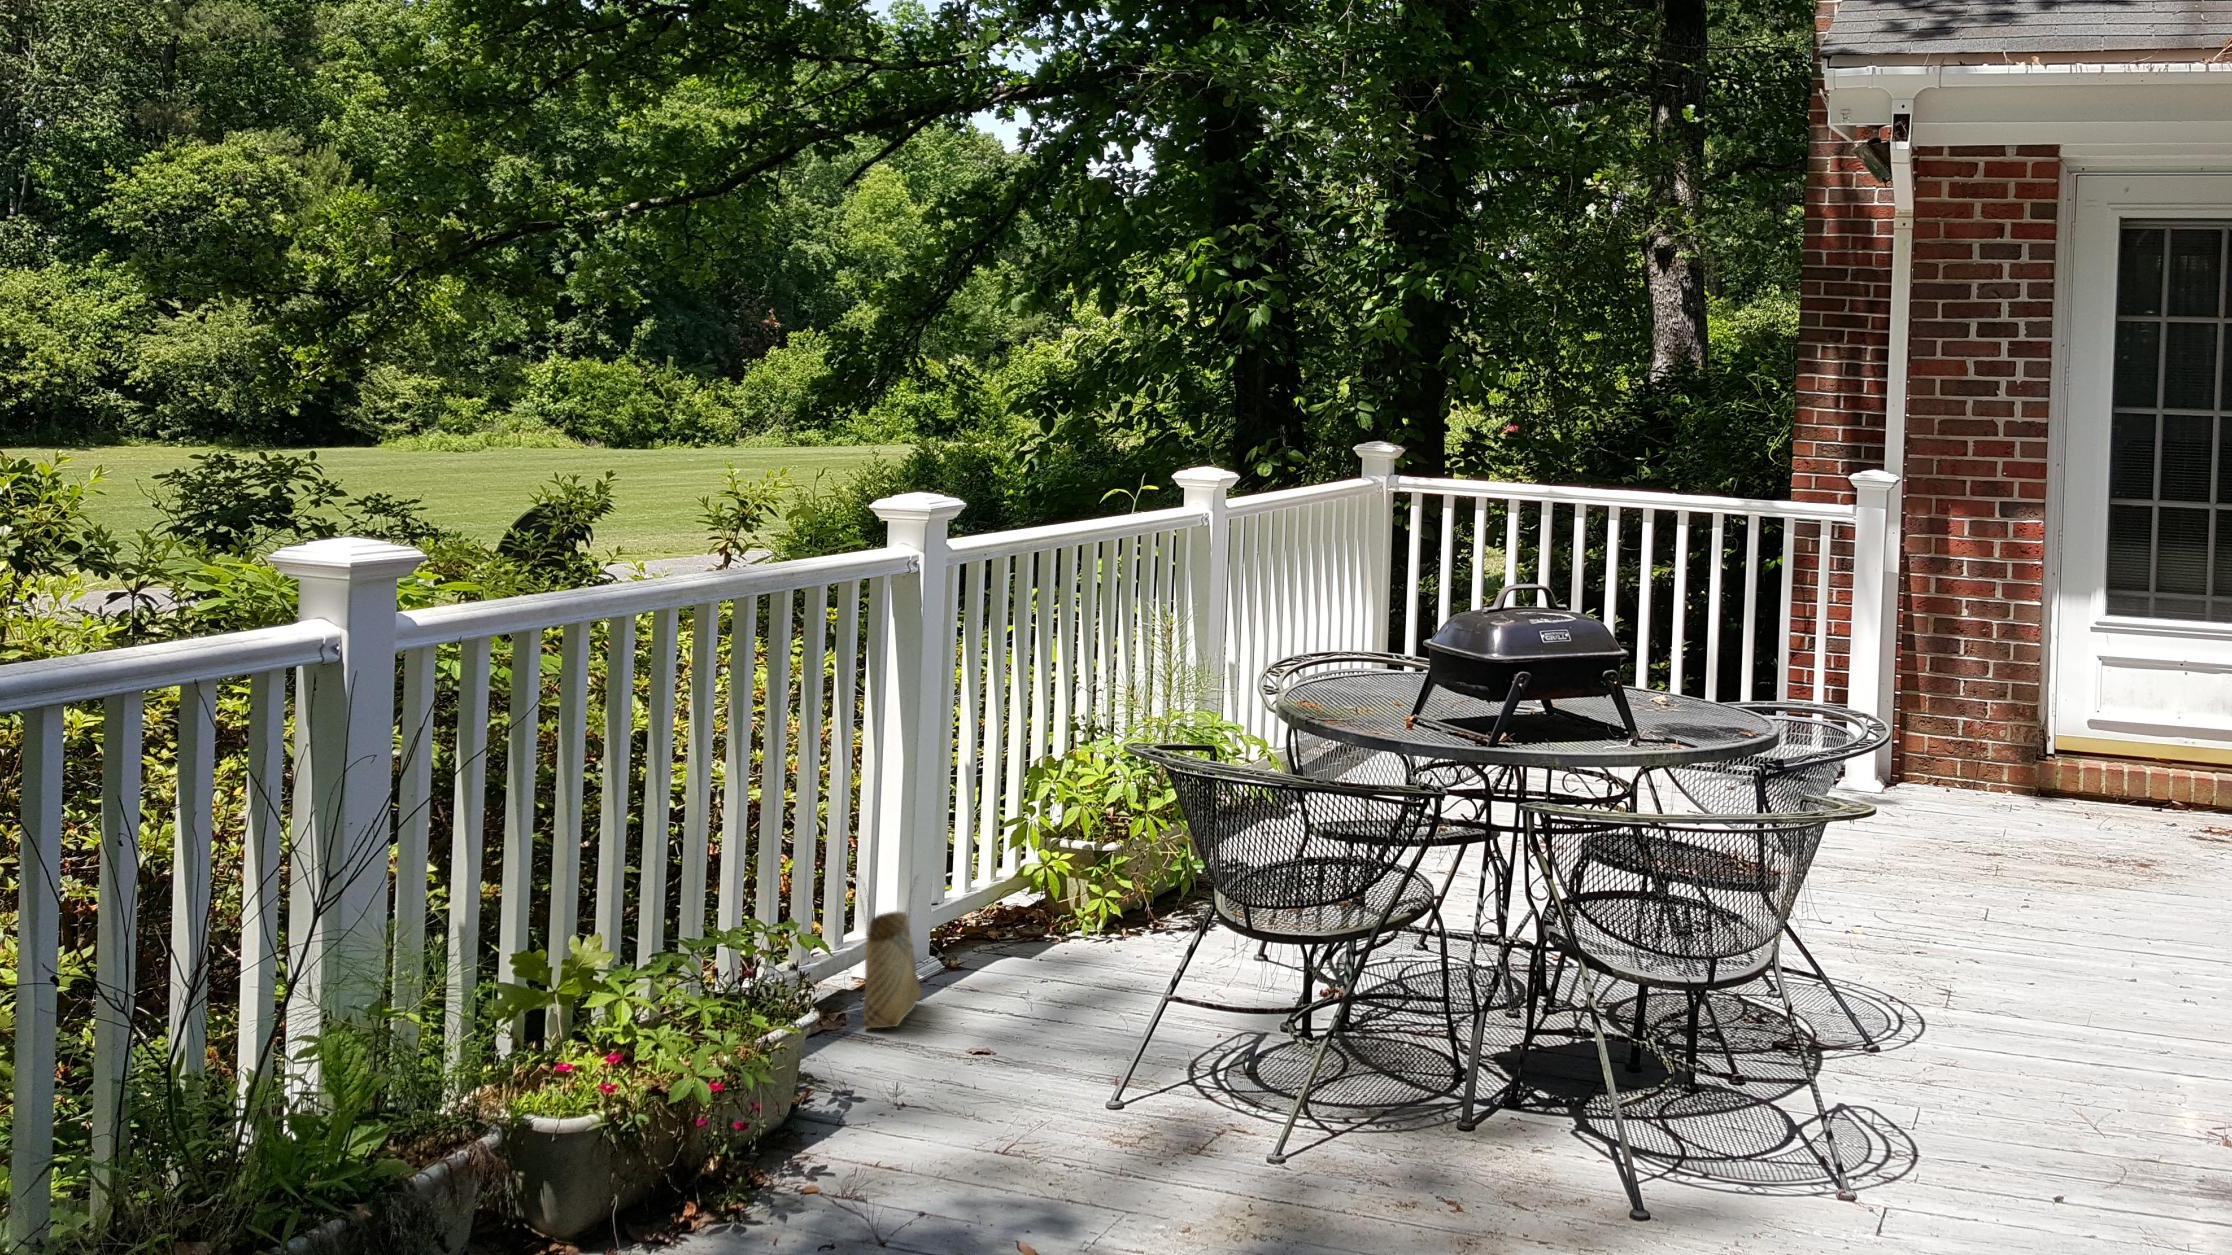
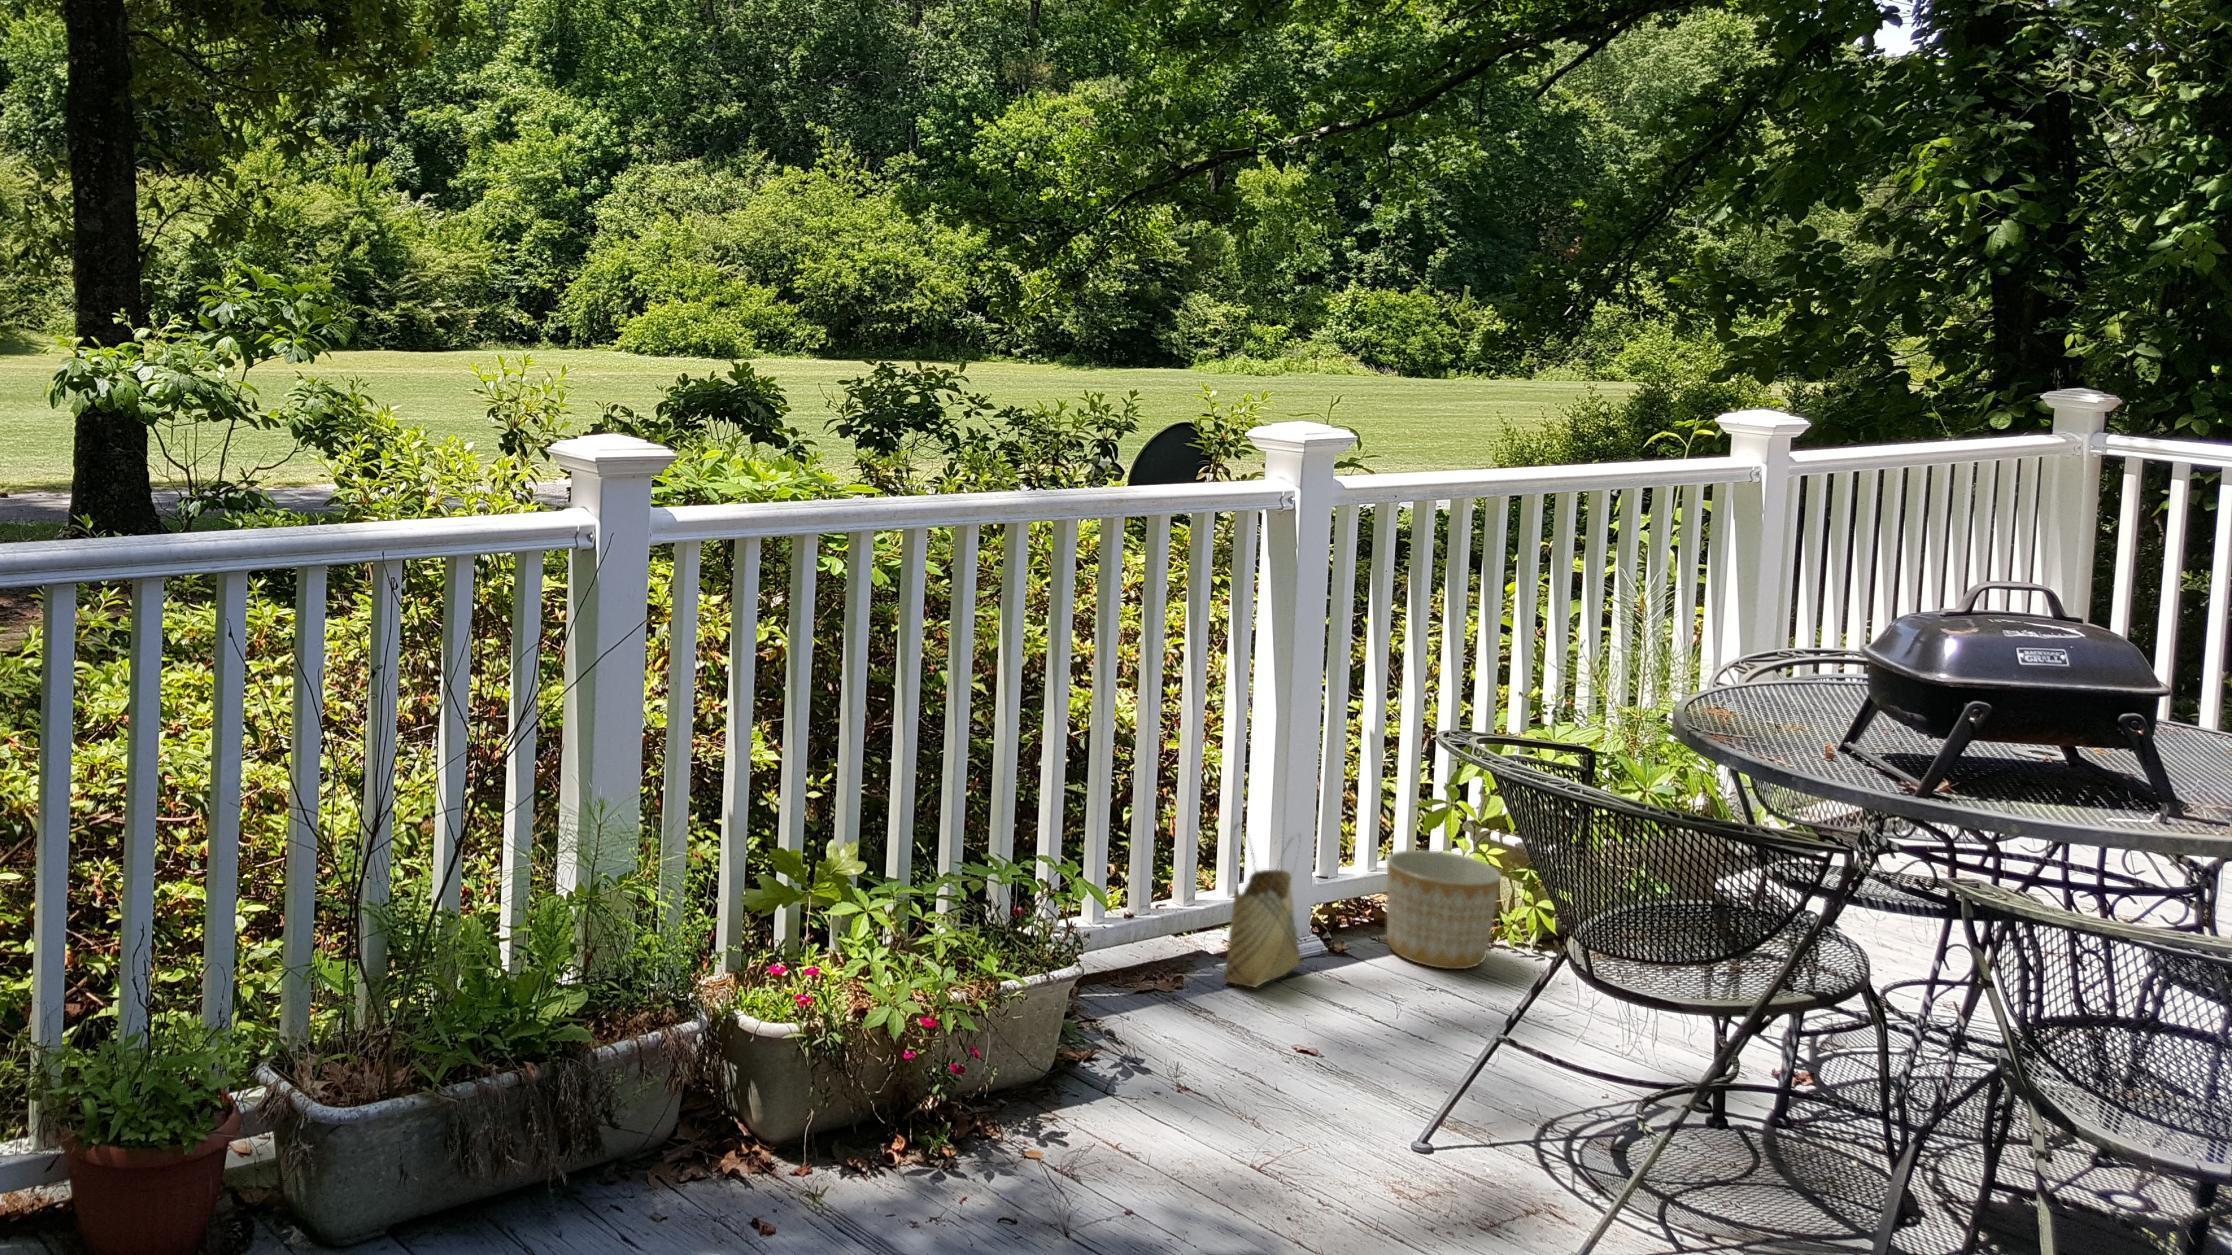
planter: none [967,865,1067,970] -> present [1387,850,1501,969]

